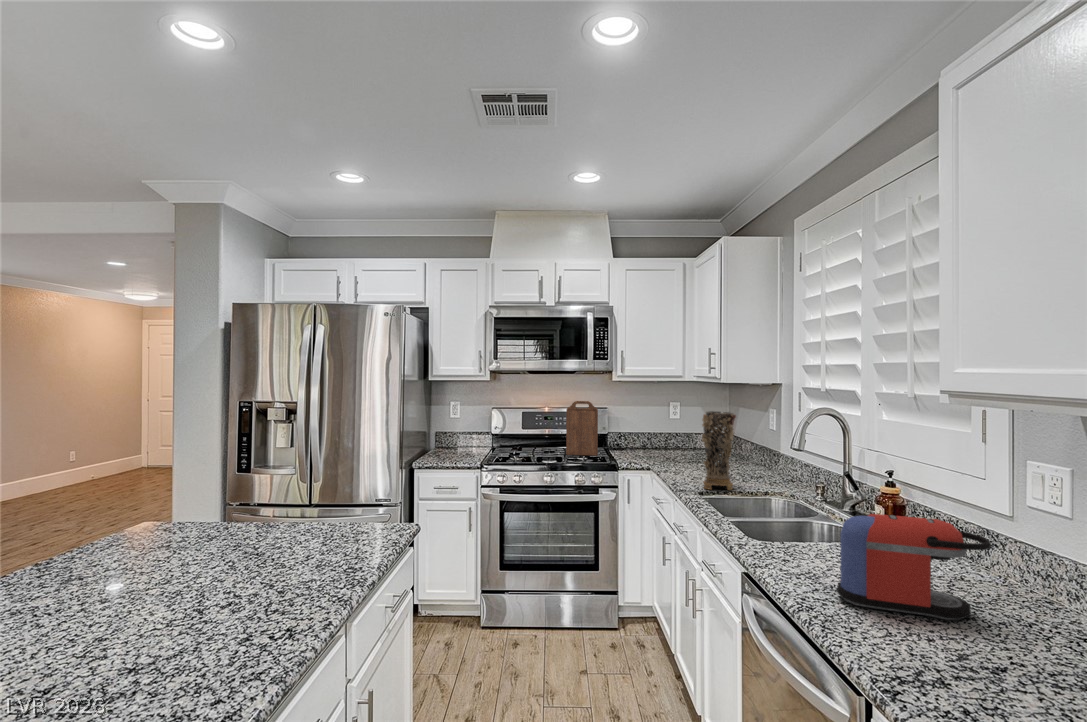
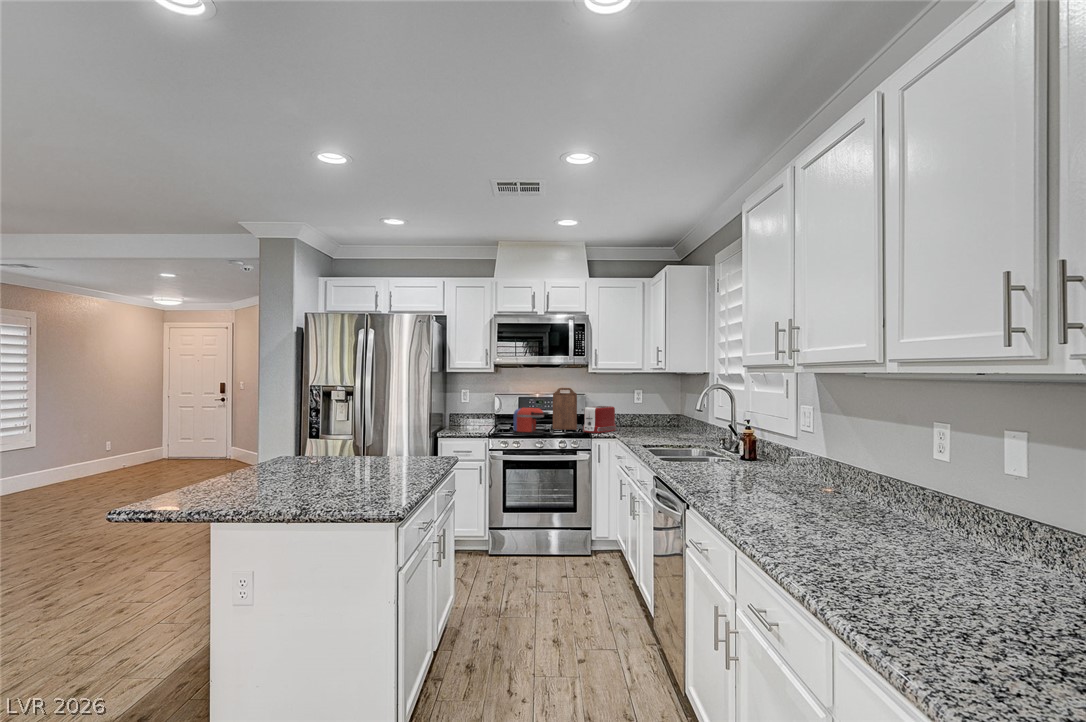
decorative vase: present [702,411,736,490] -> none [646,390,669,444]
toaster: none [606,425,650,464] -> present [583,406,616,433]
coffee maker: present [837,514,991,620] -> present [513,408,549,435]

